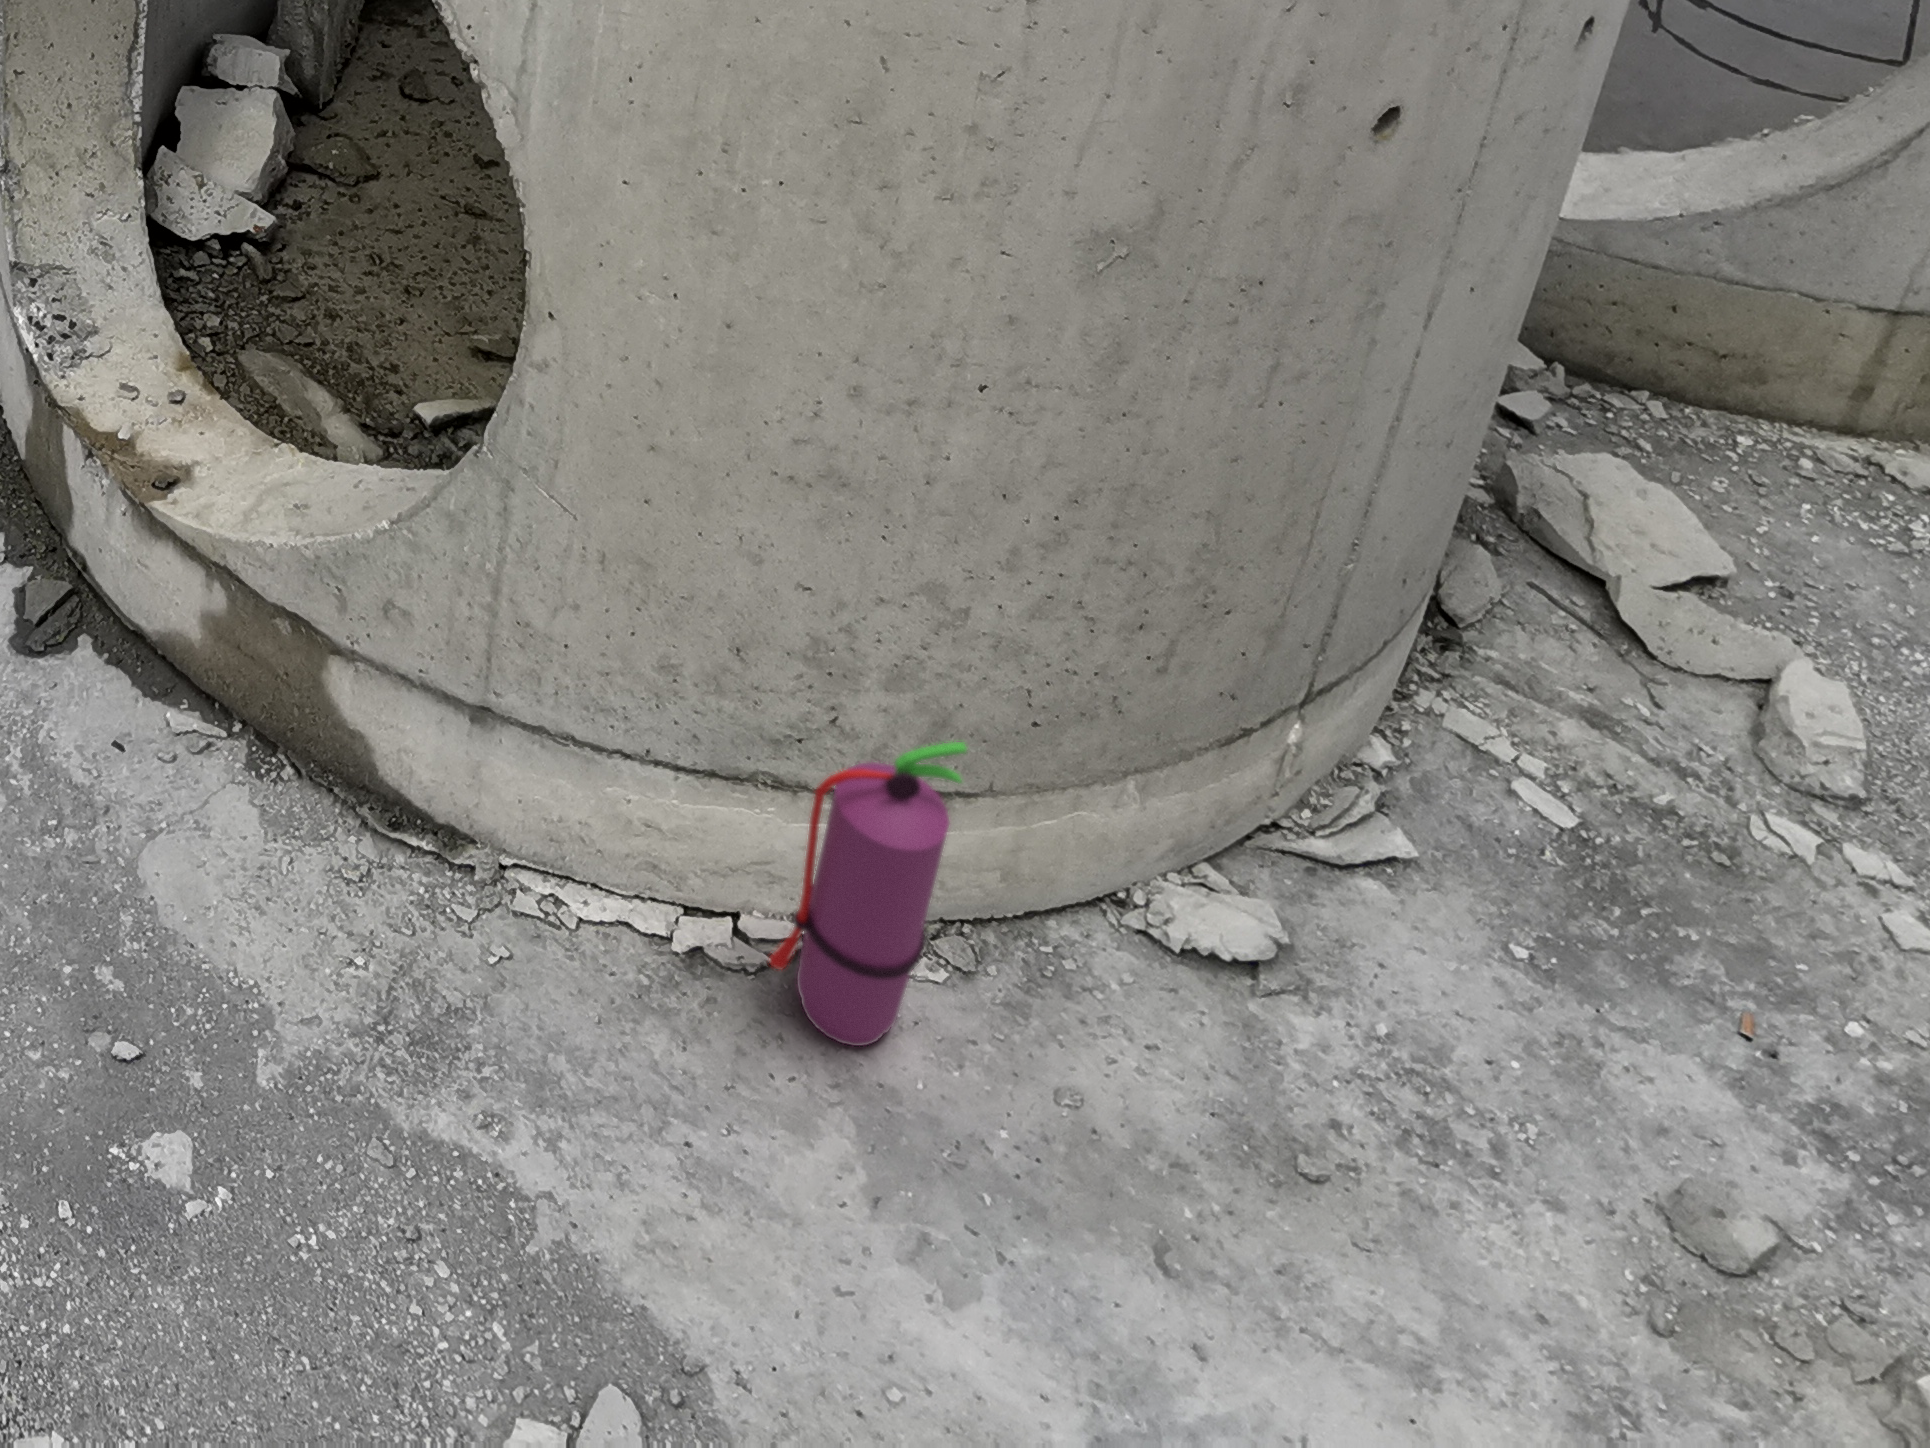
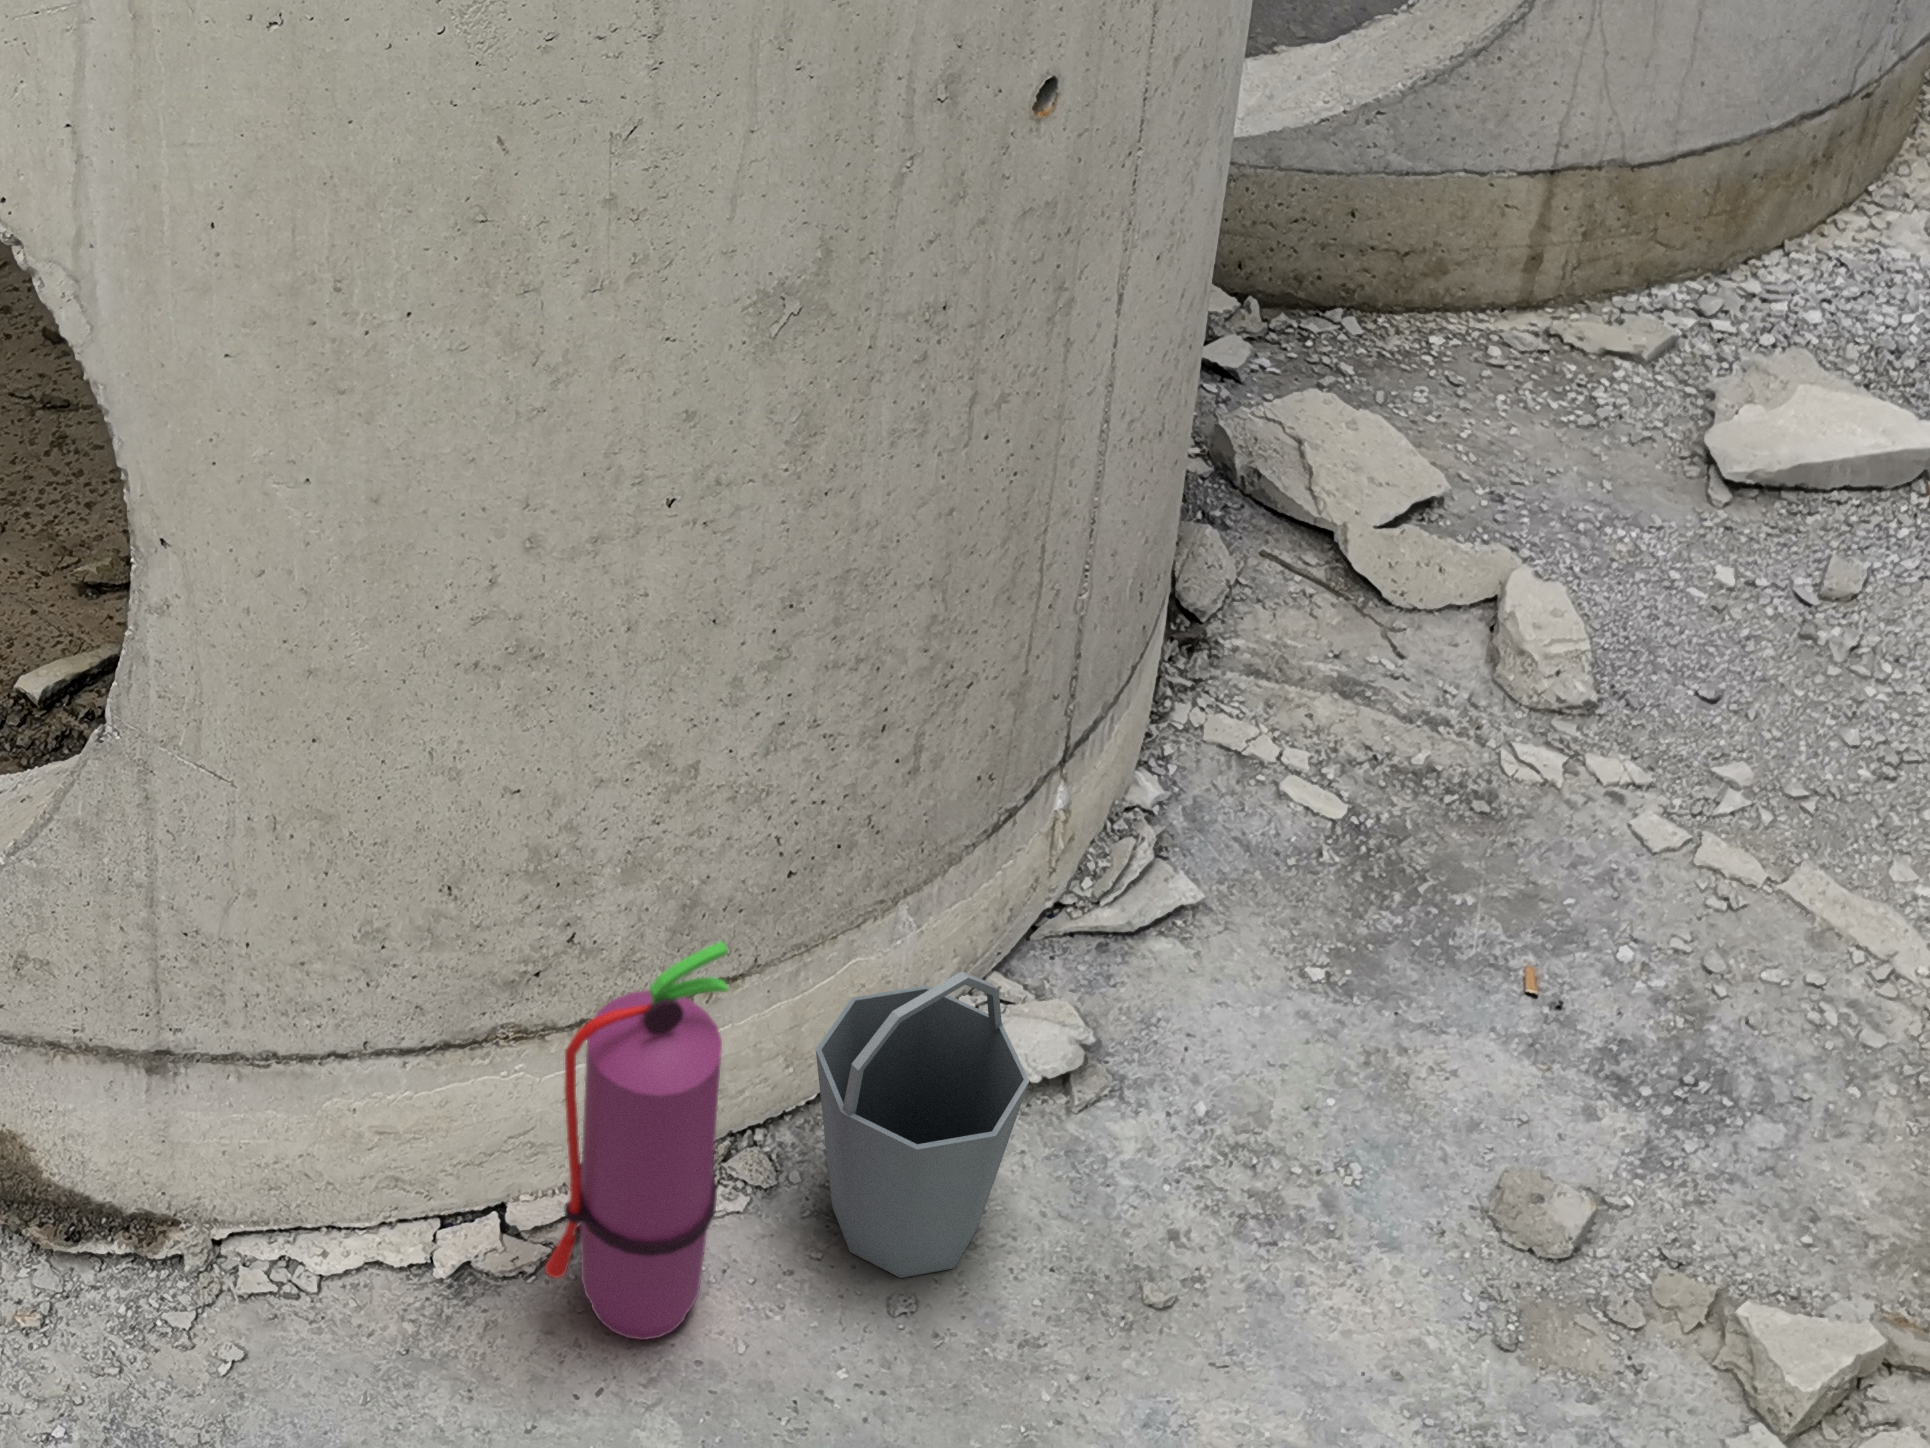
bucket: none [1022,829,1221,1080] -> present [816,971,1029,1278]

